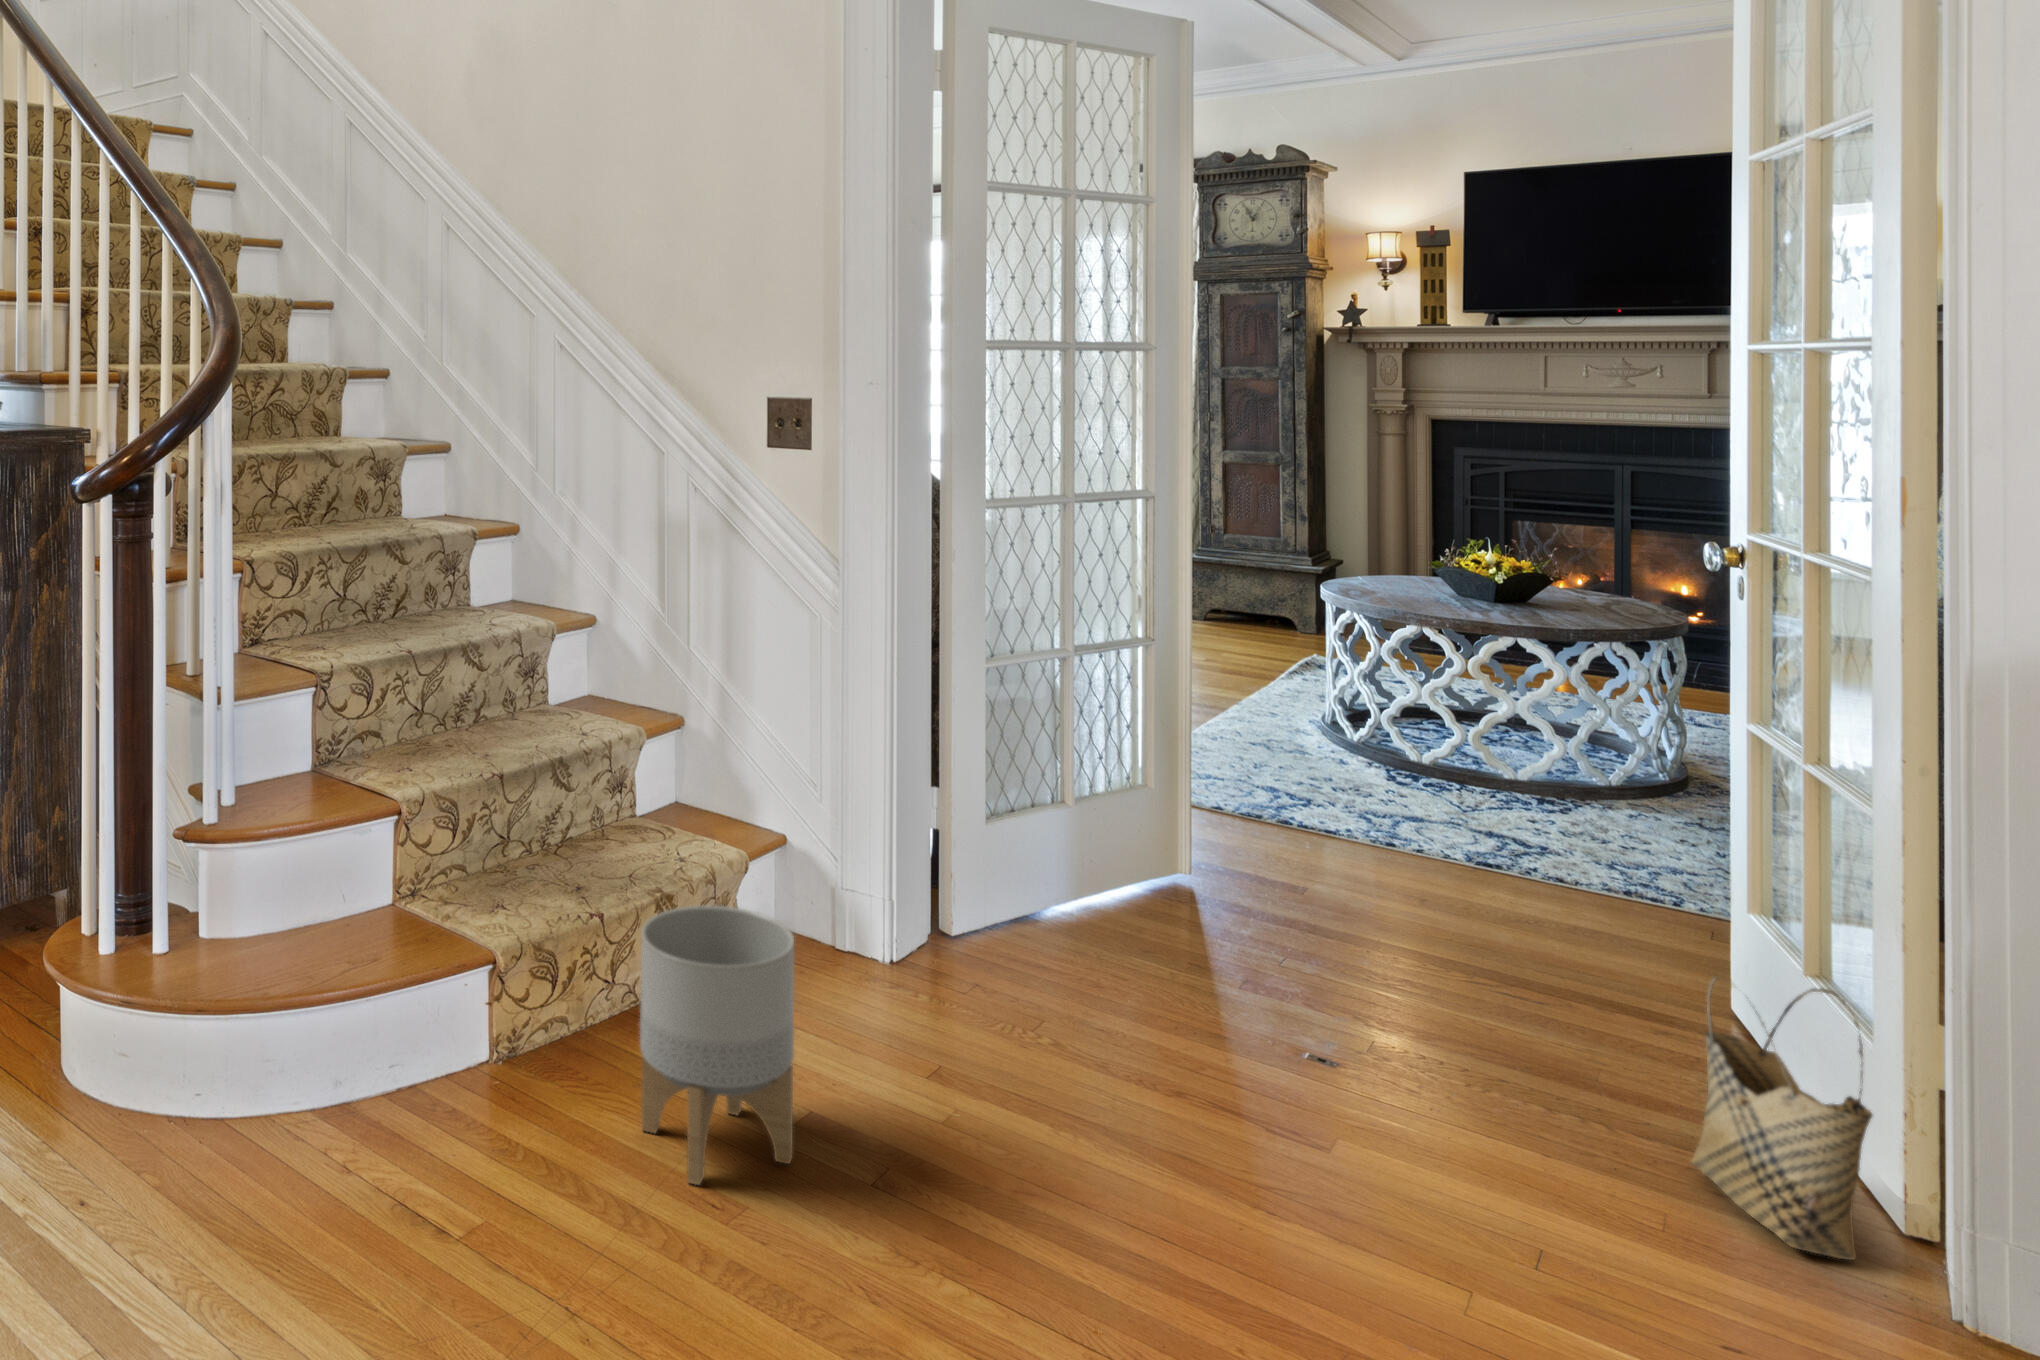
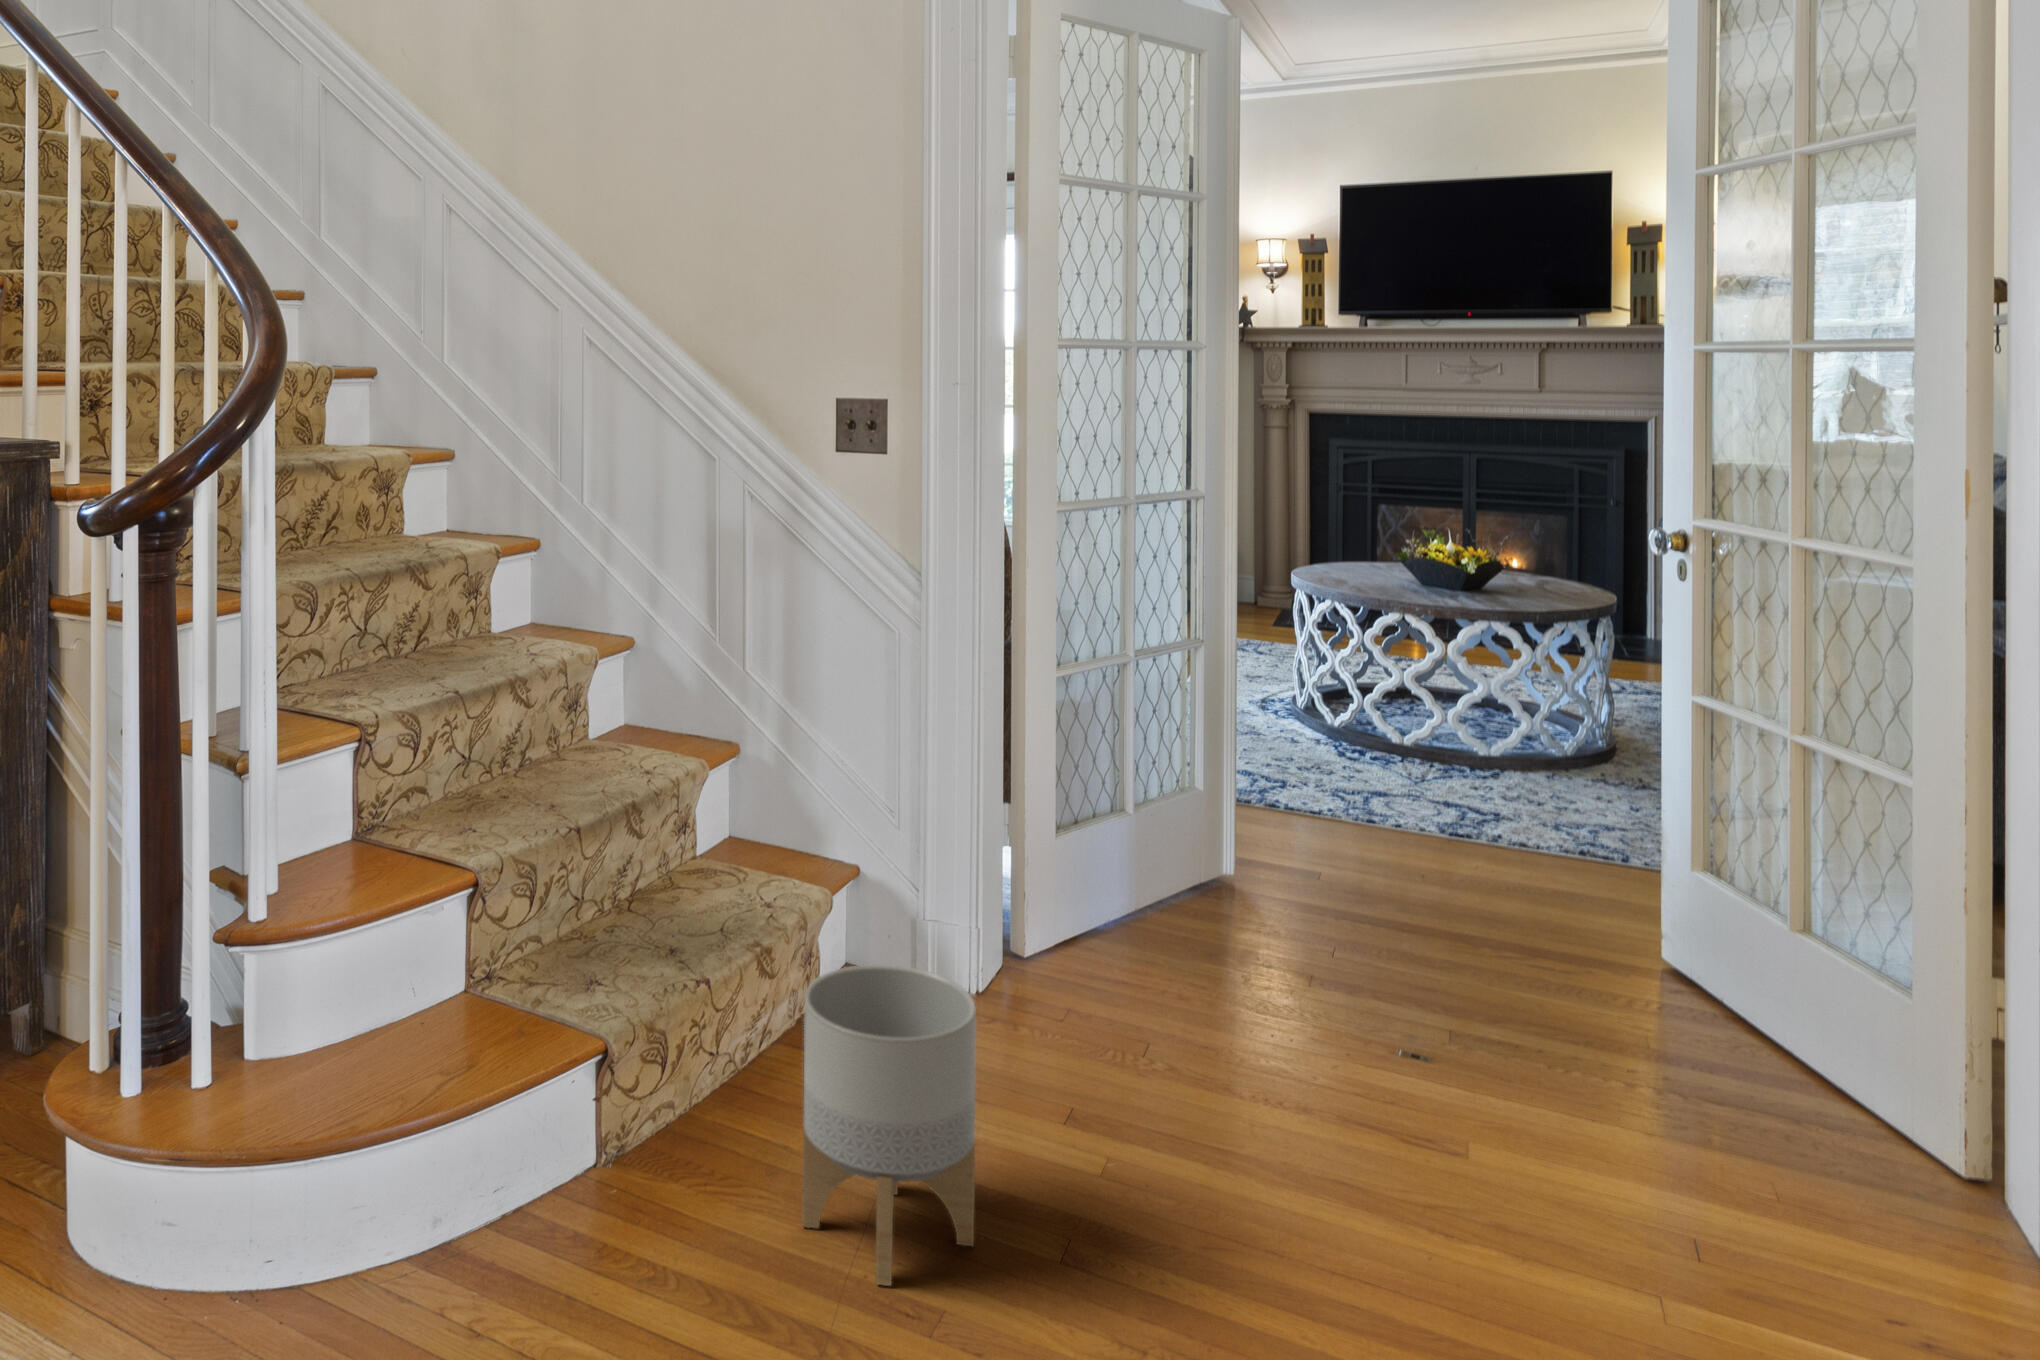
woven basket: present [1692,977,1872,1260] -> none [1779,950,1964,1211]

